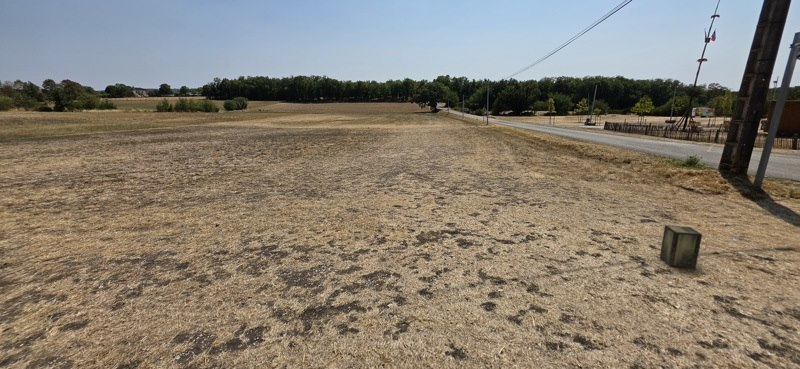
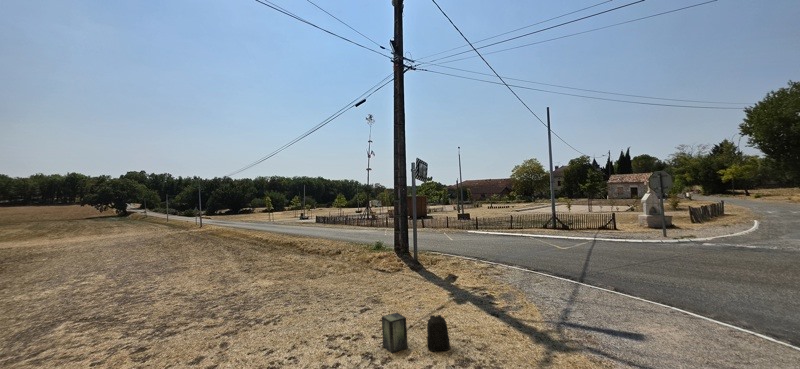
backpack: none [728,242,773,289] -> present [427,315,450,352]

